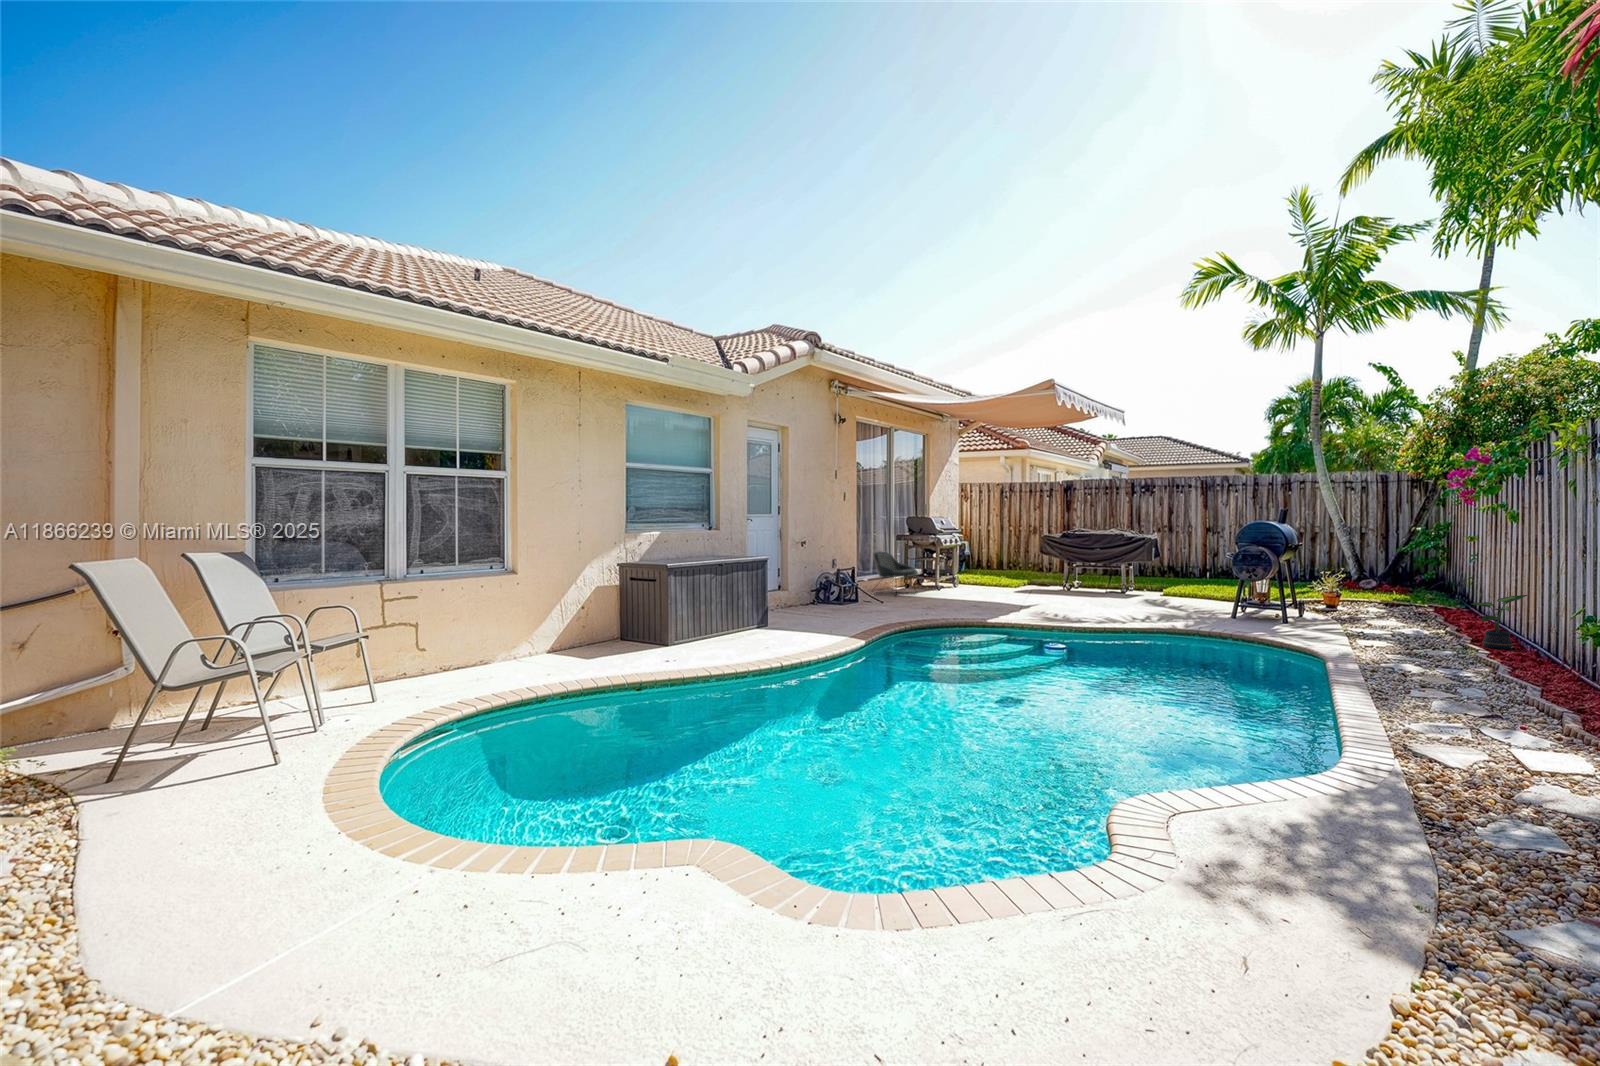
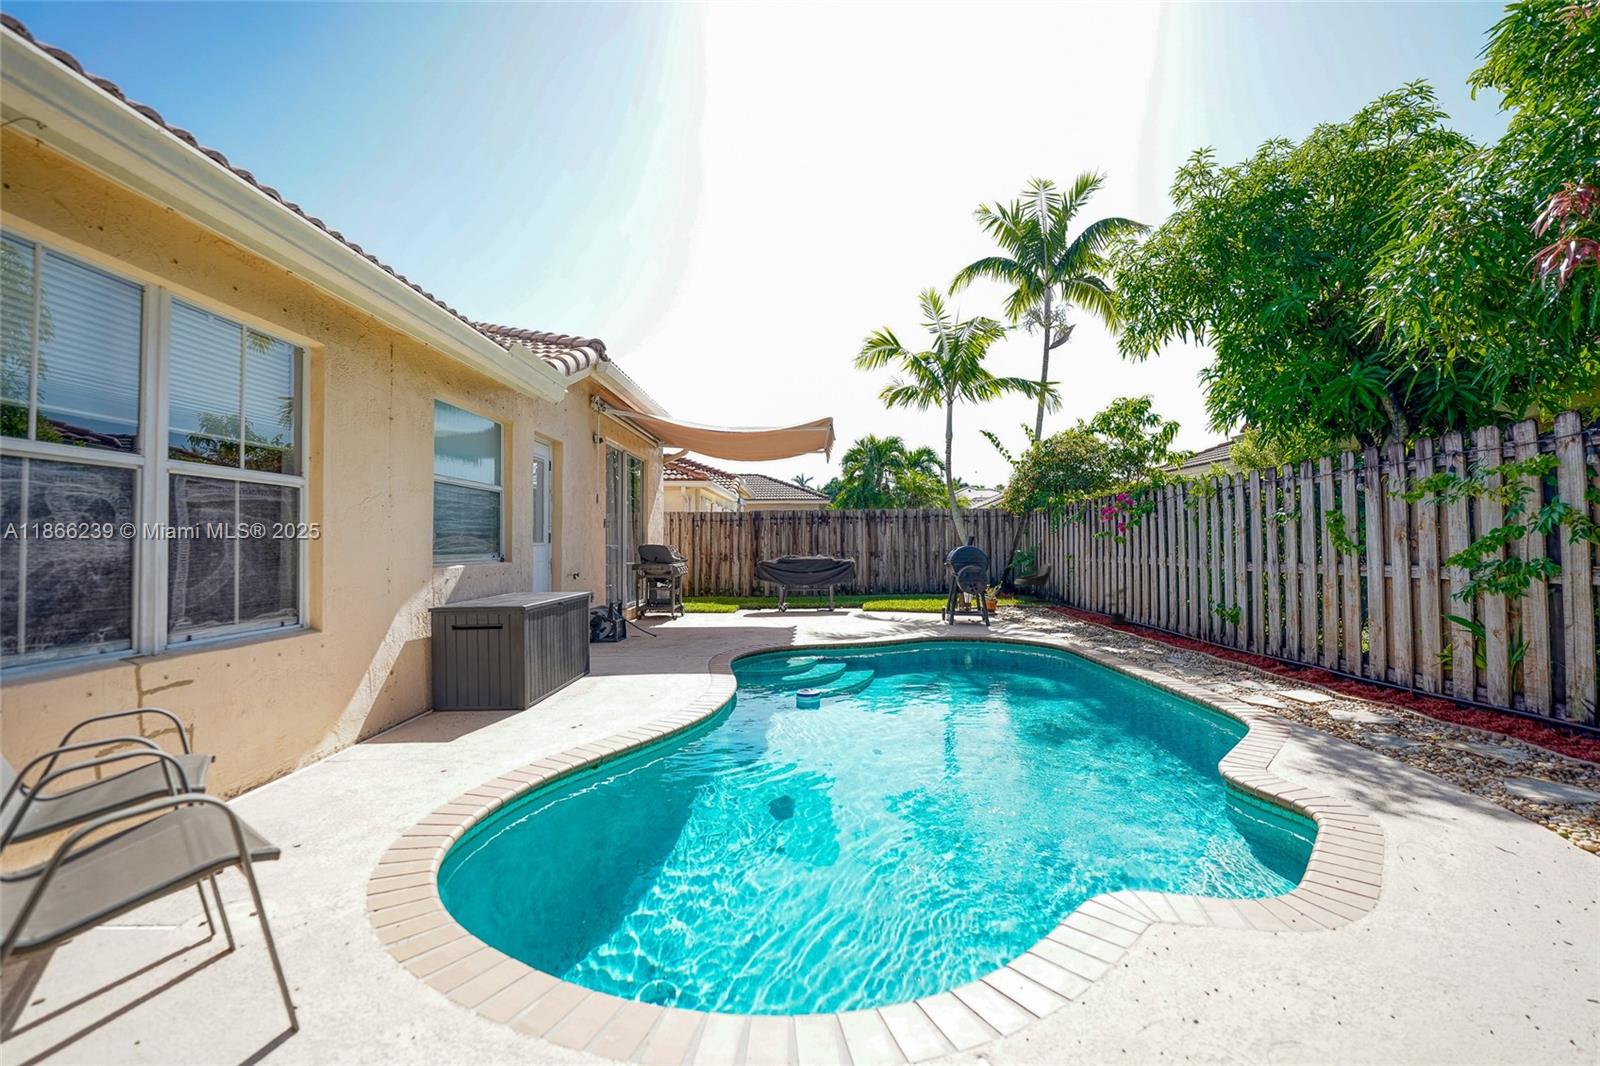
lounge chair: present [874,551,918,594] -> present [1014,563,1053,602]

